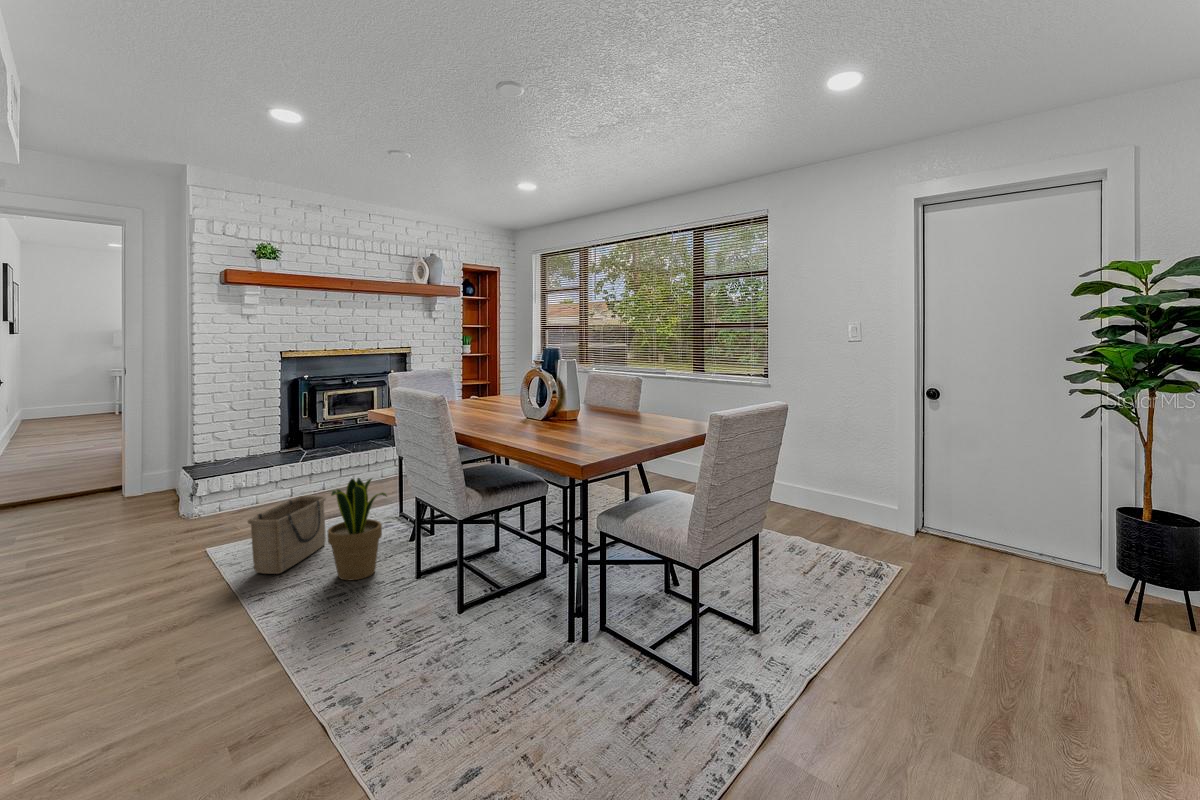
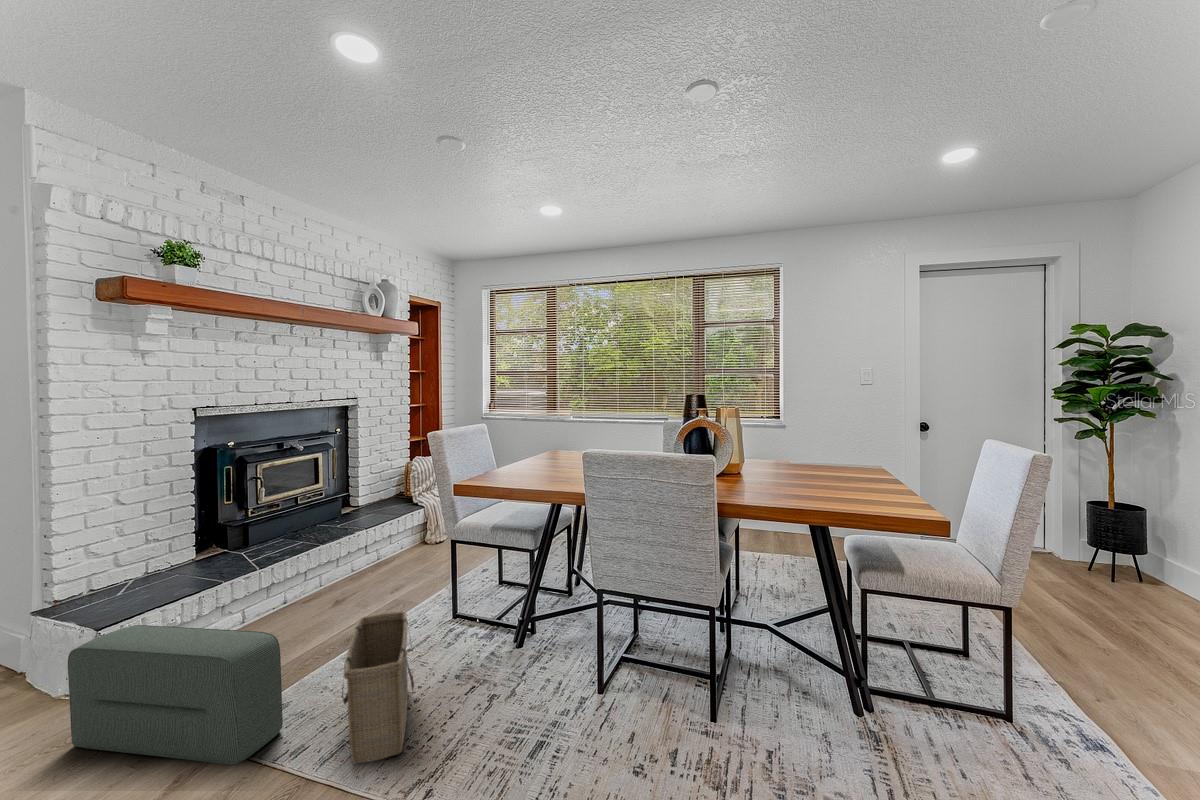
potted plant: present [328,478,387,580] -> none [481,566,563,735]
pouf: none [161,480,248,560] -> present [68,625,283,764]

